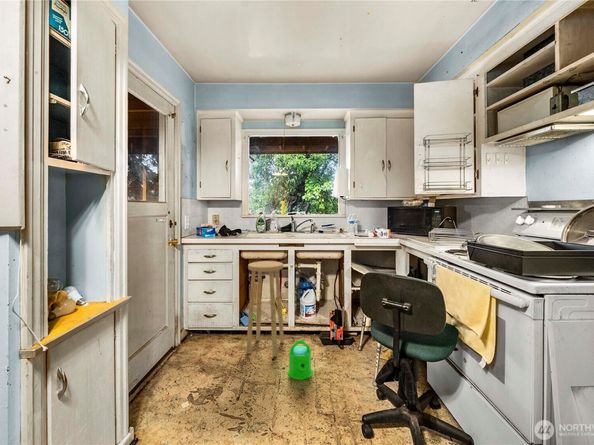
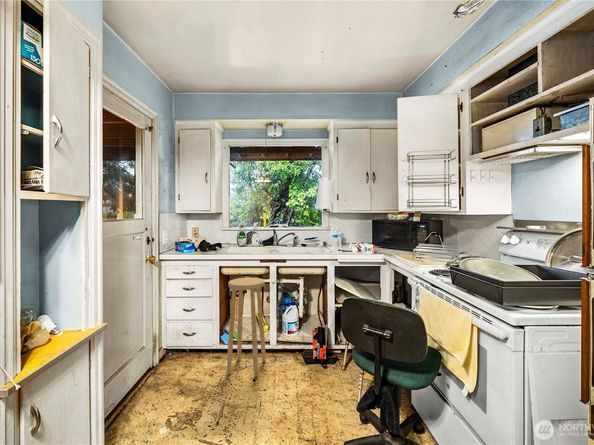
watering can: present [287,340,313,380] -> none [268,359,294,401]

